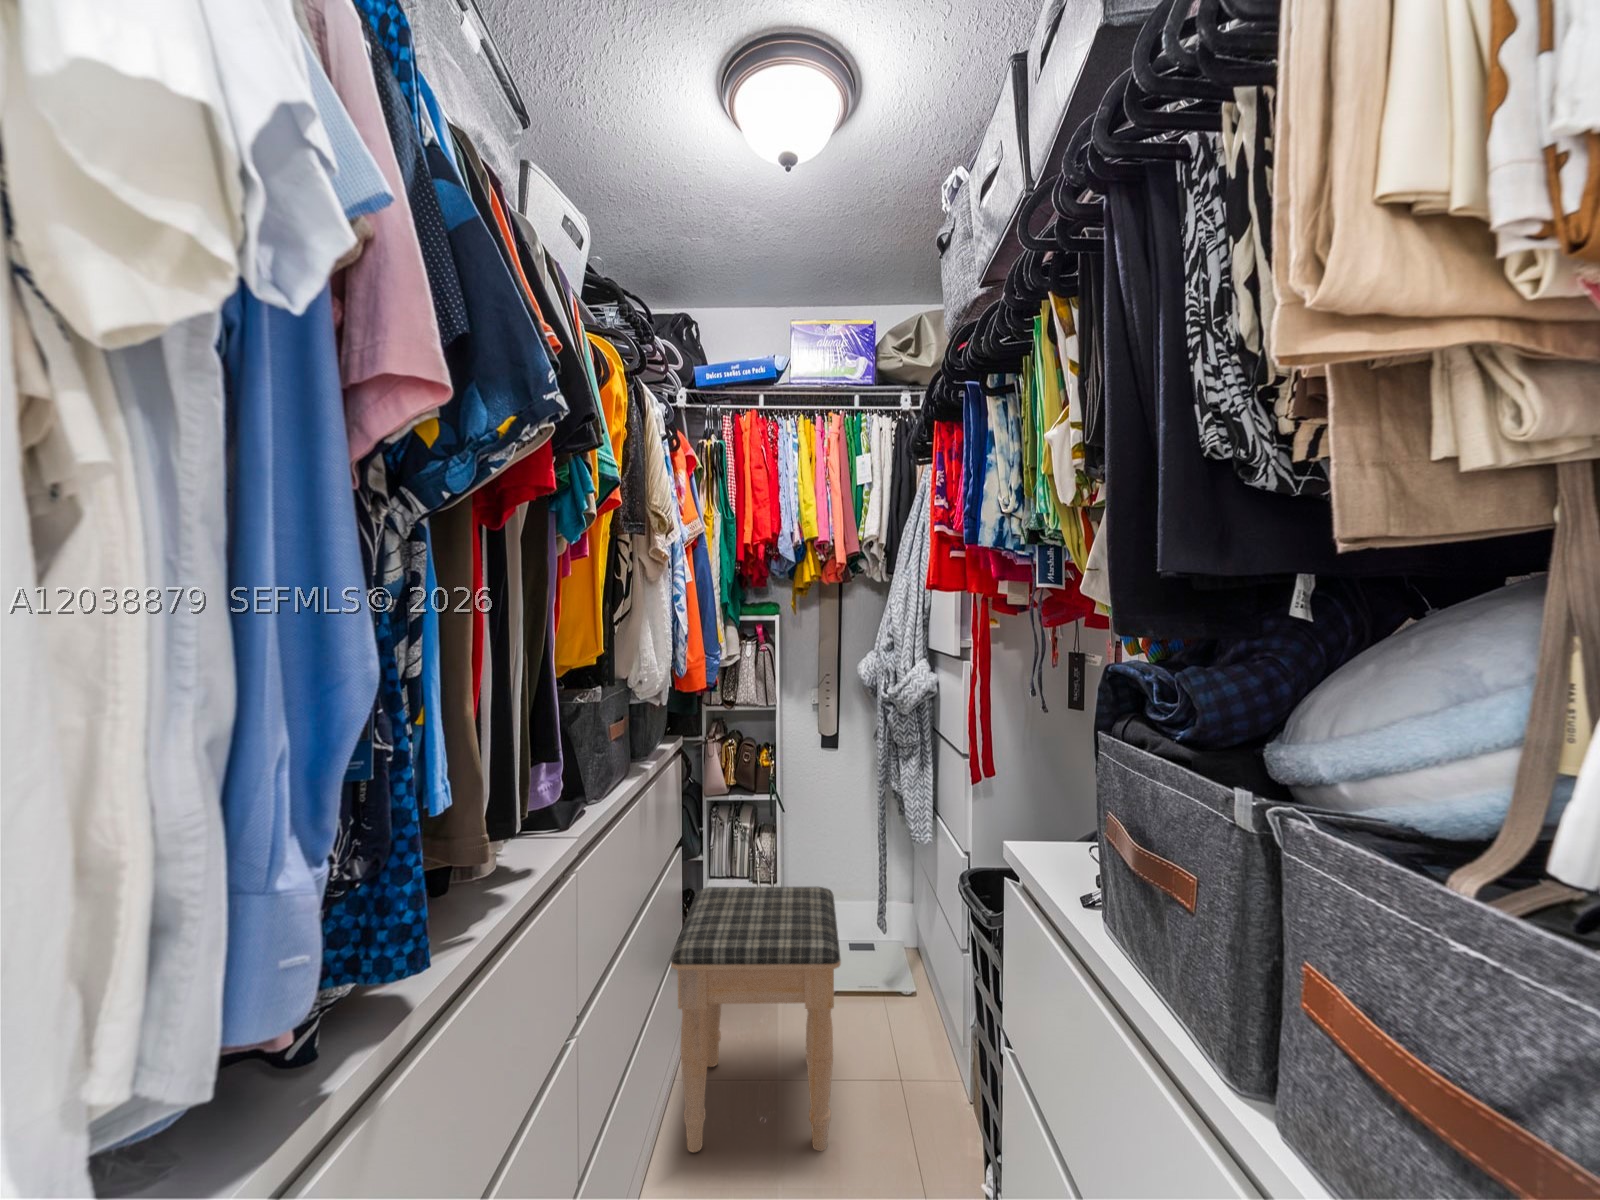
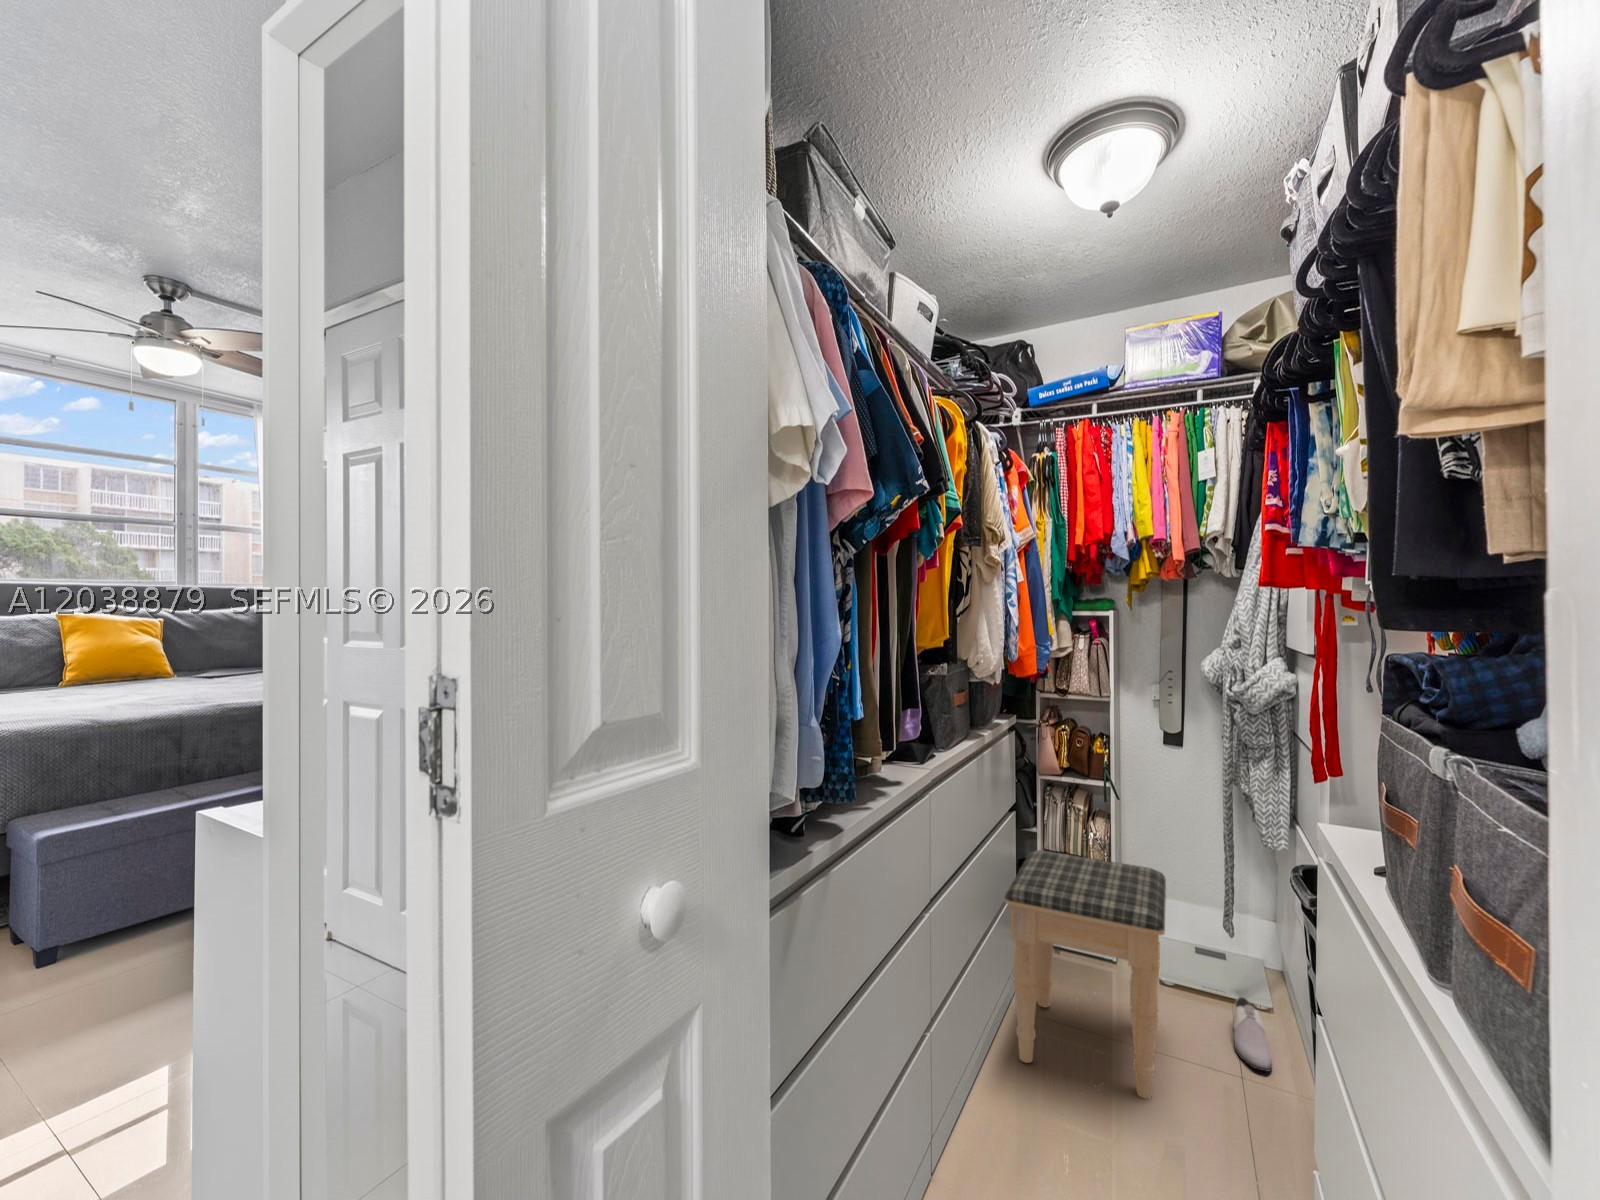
shoe: none [891,996,928,1074] -> present [1233,997,1272,1071]

